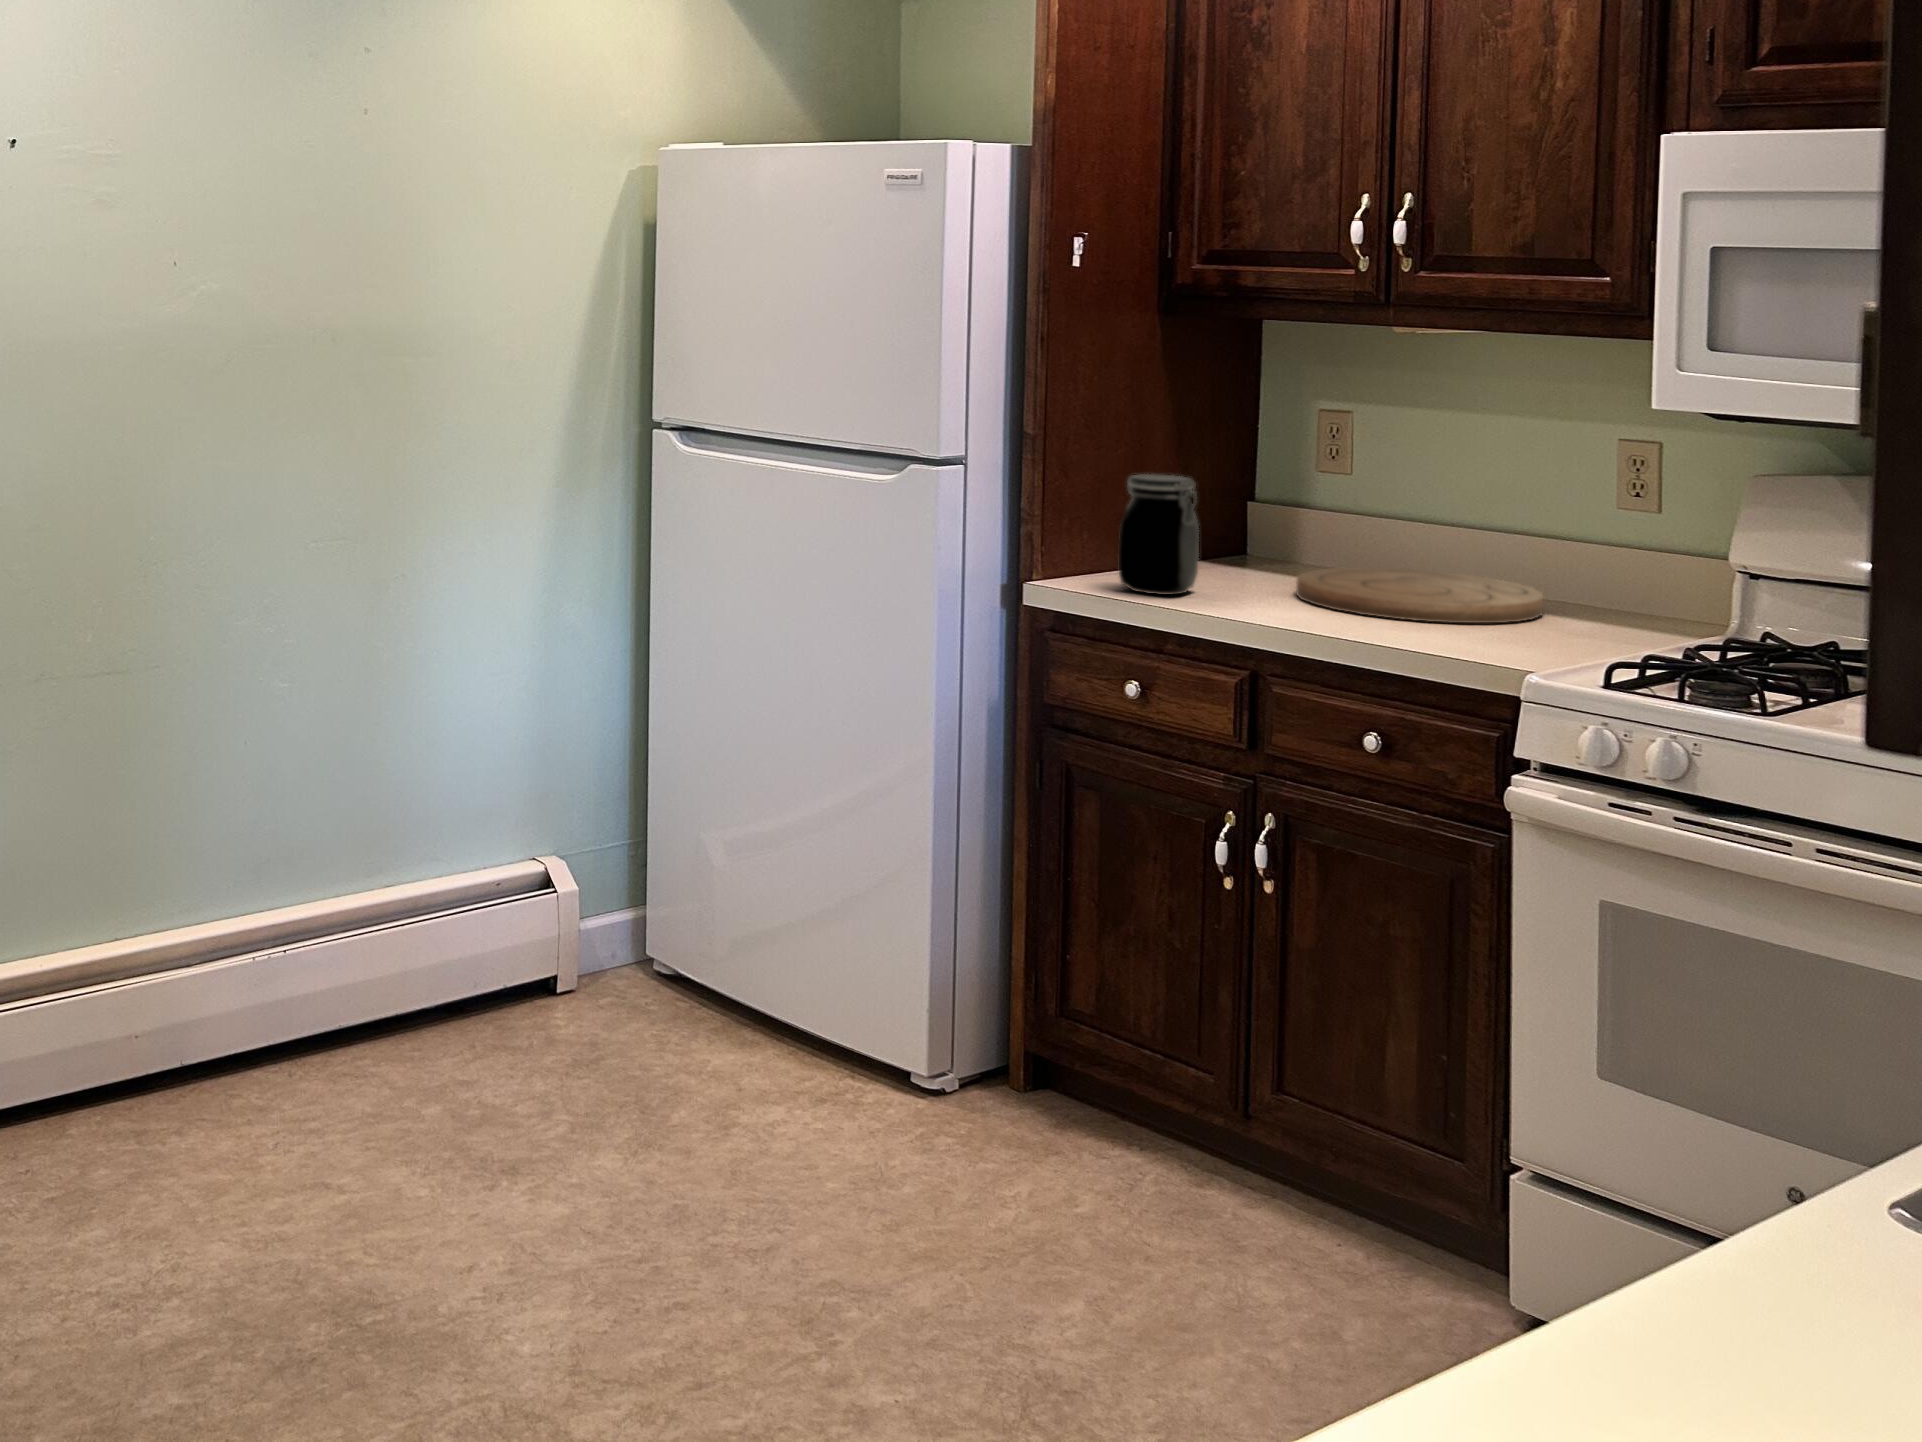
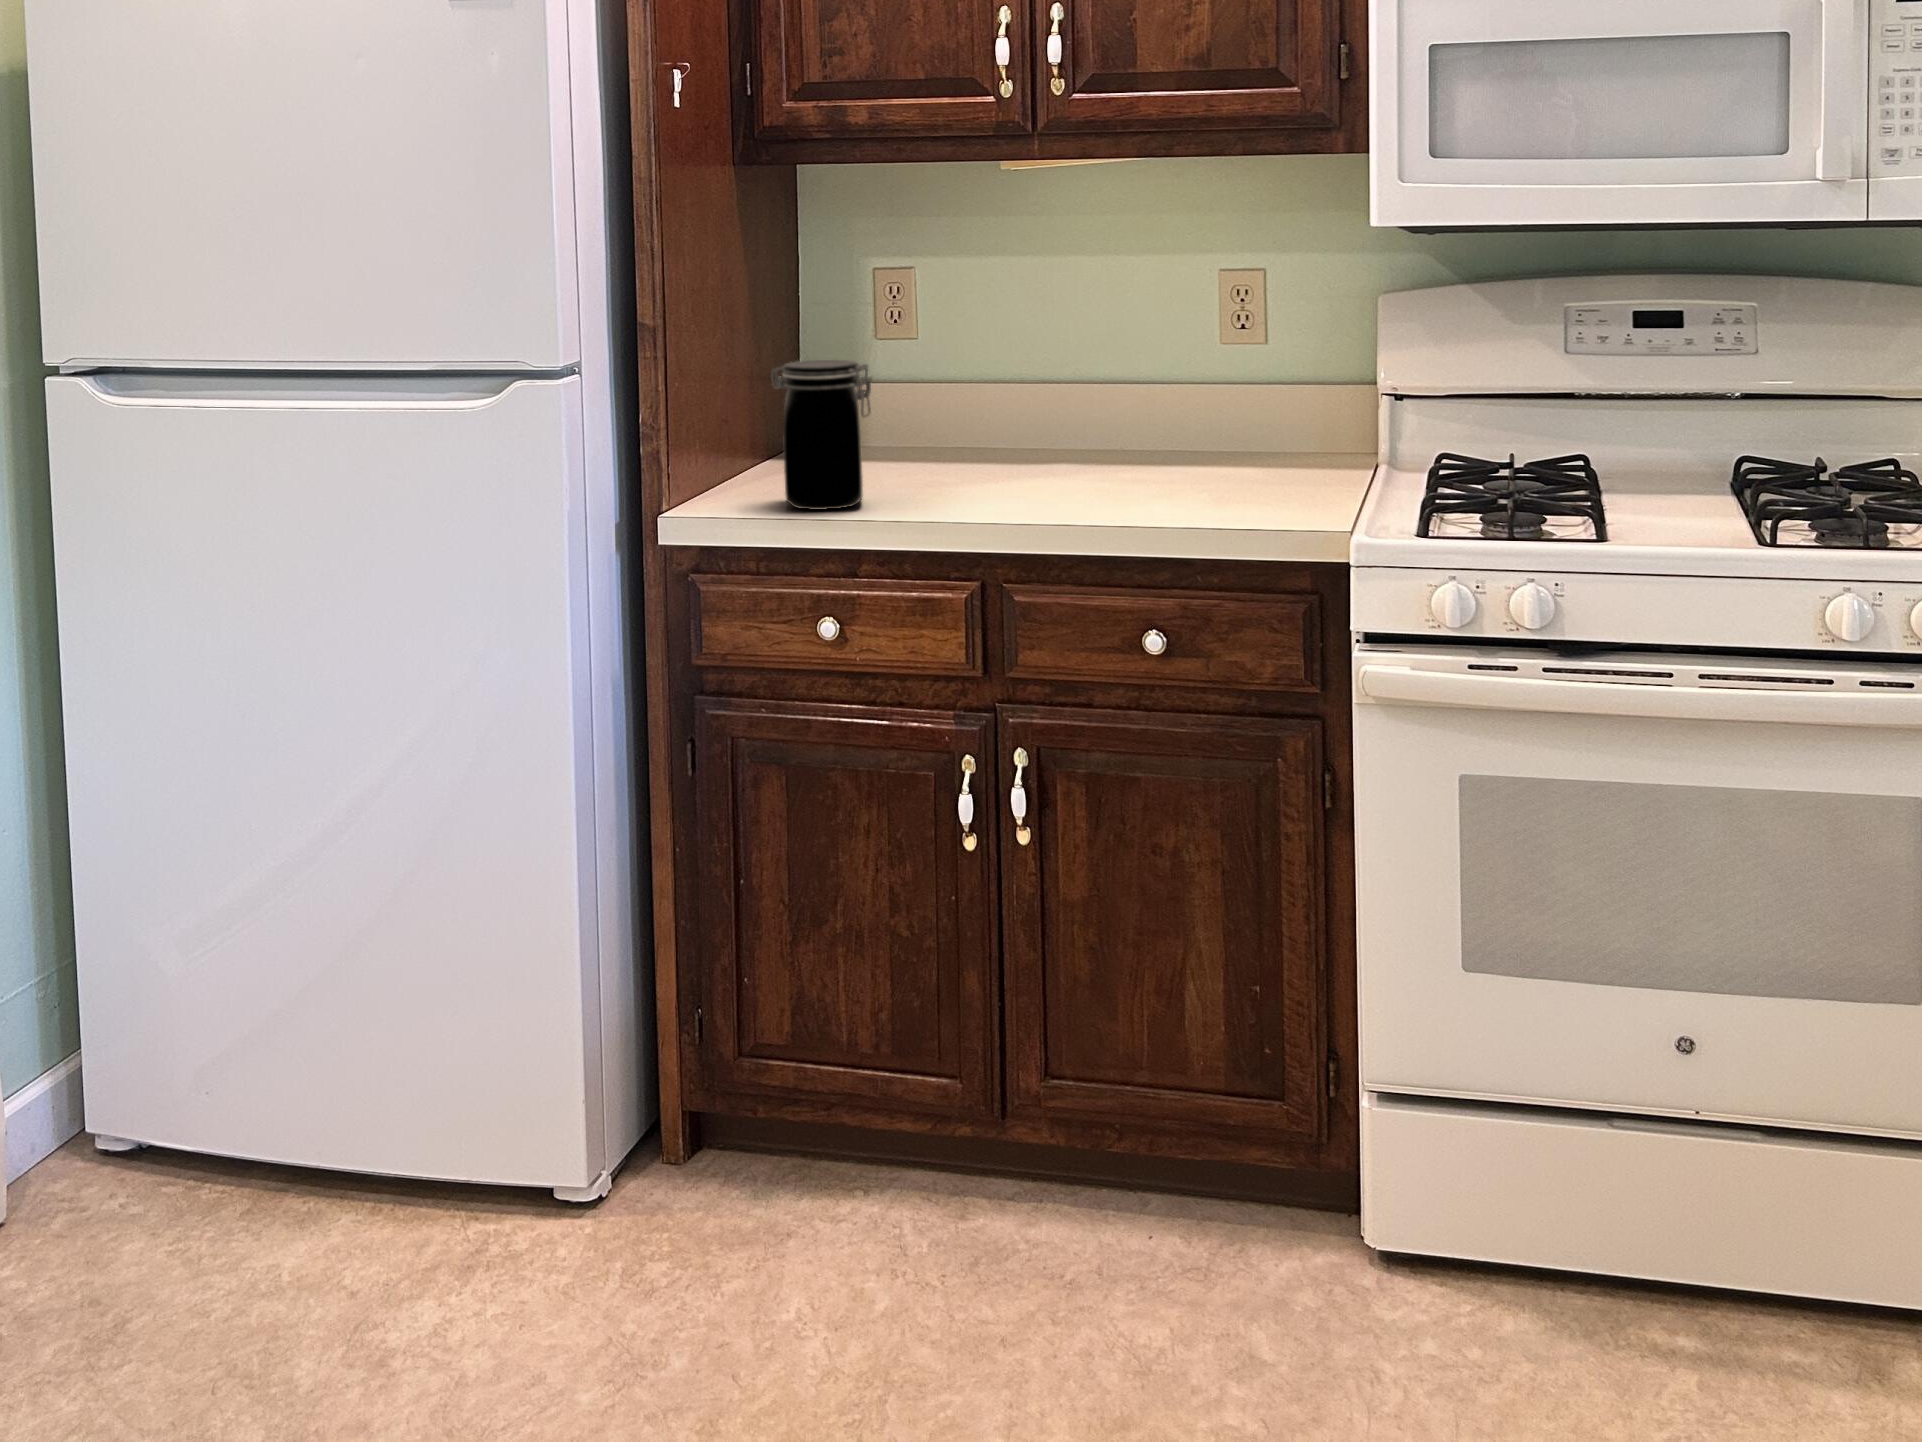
cutting board: present [1296,568,1543,623] -> none [949,435,1207,497]

